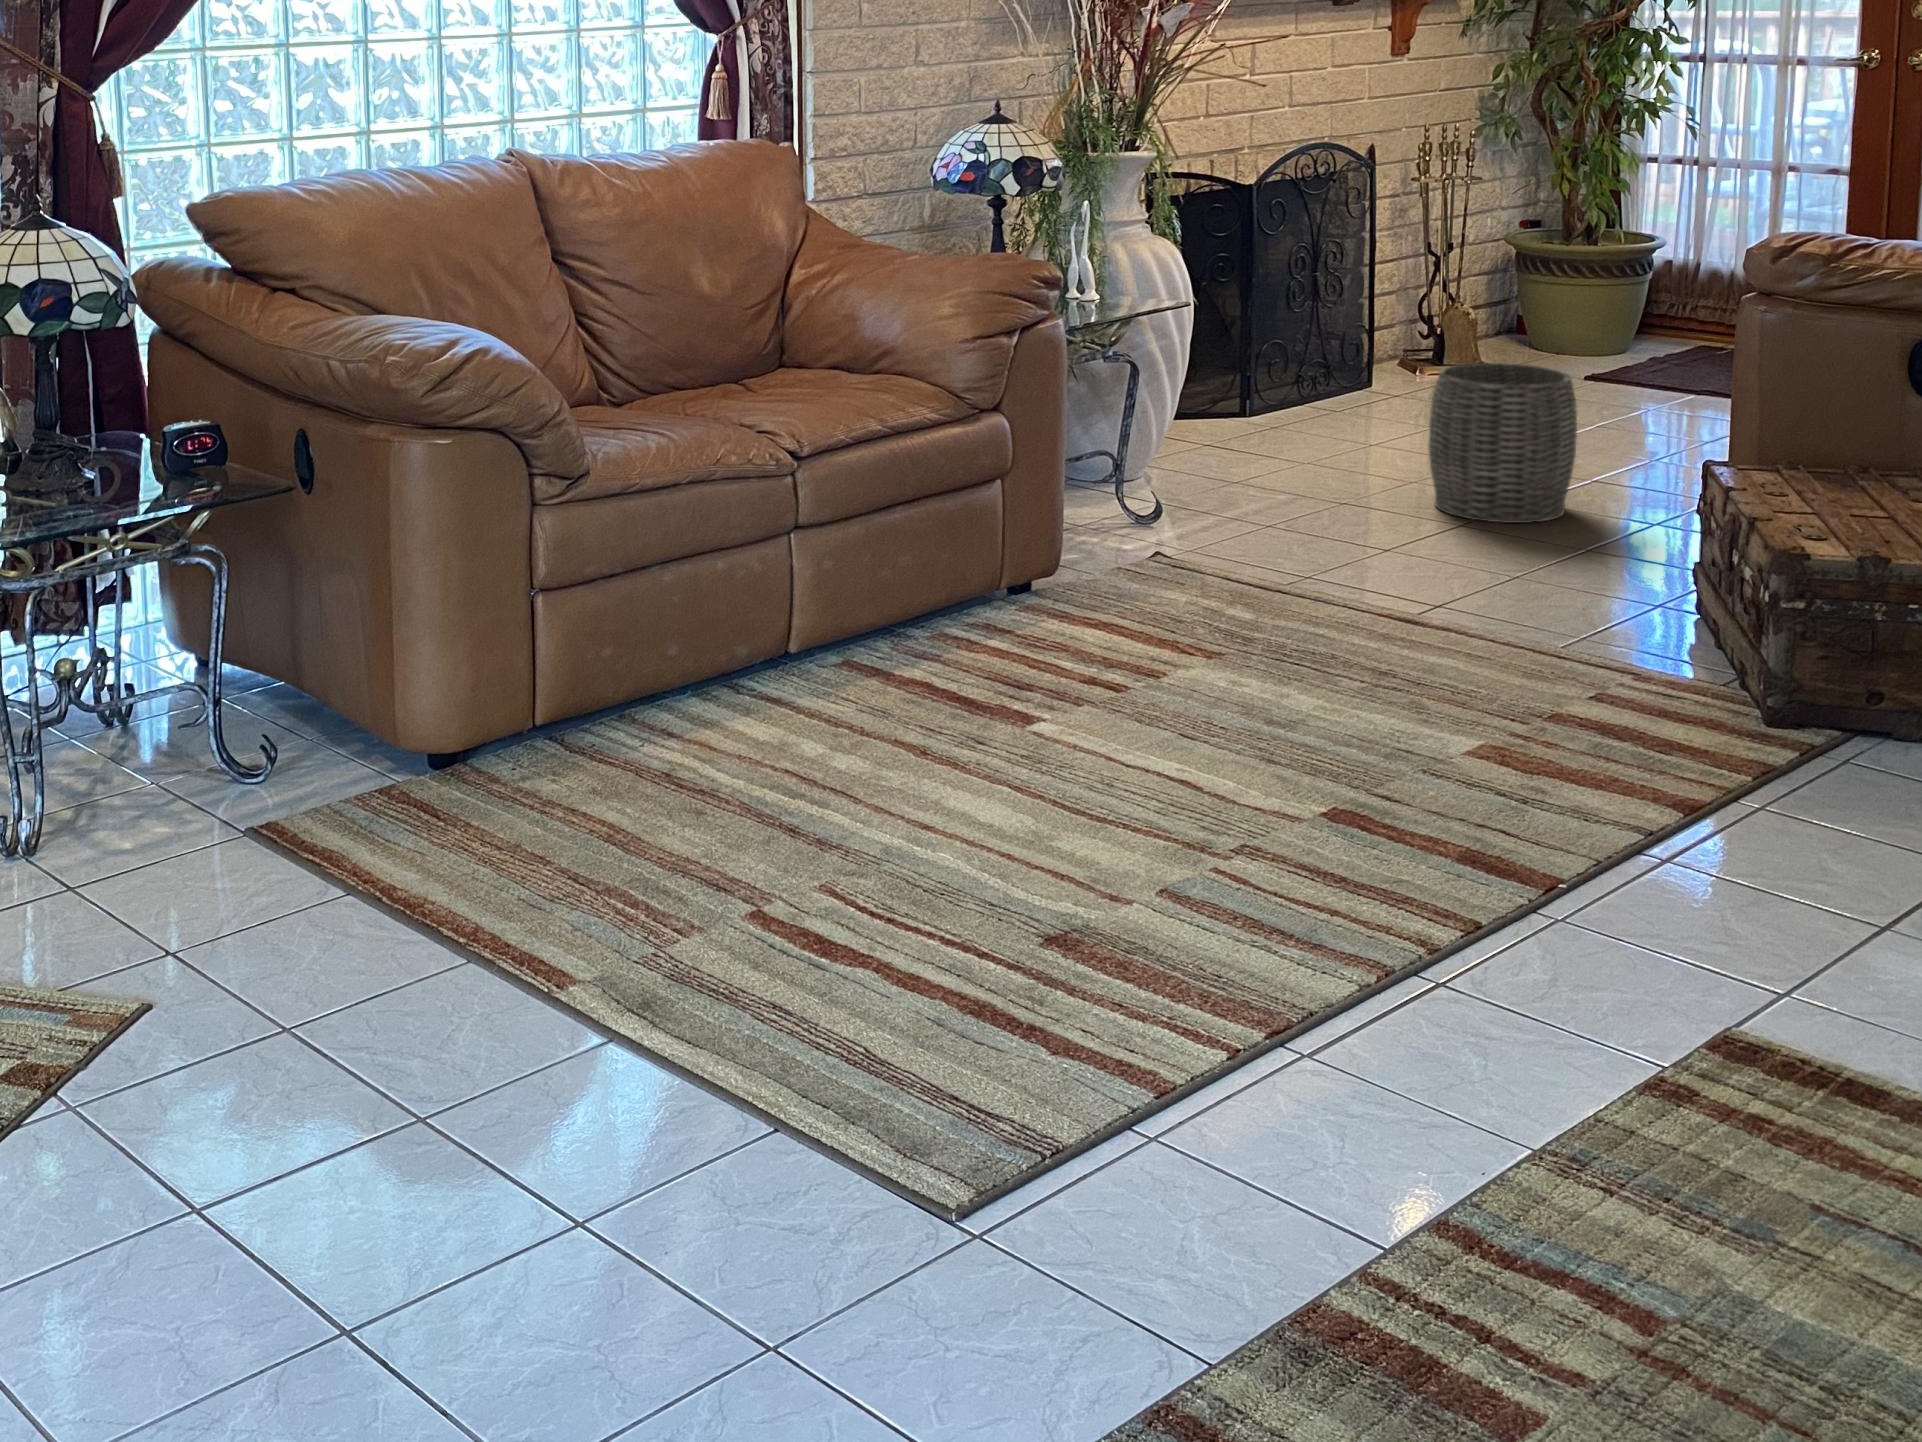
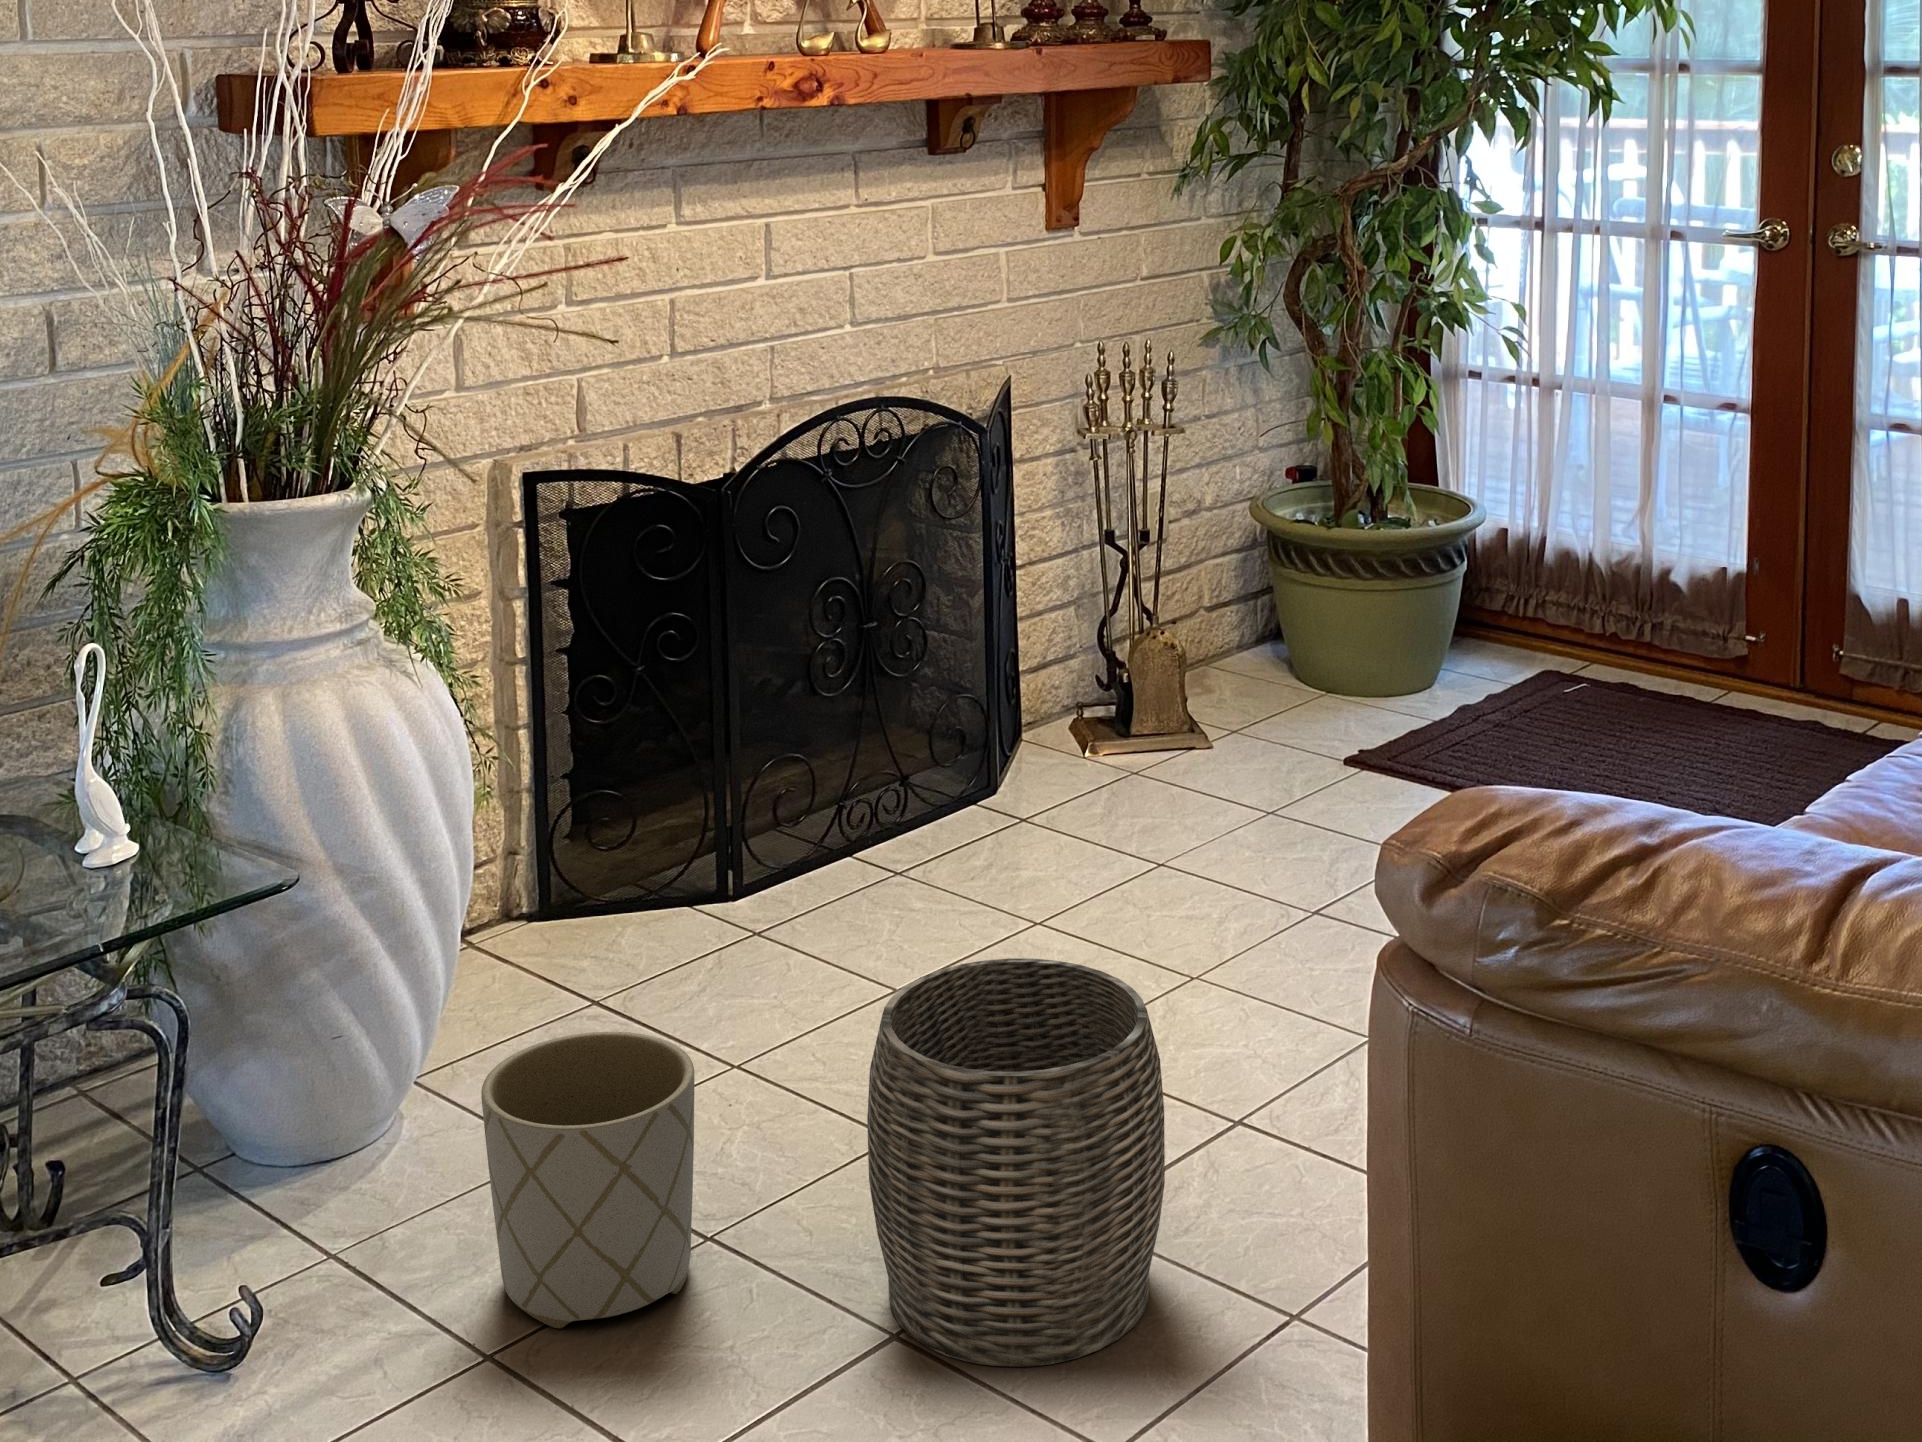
planter: none [1244,395,1344,510] -> present [481,1032,694,1328]

